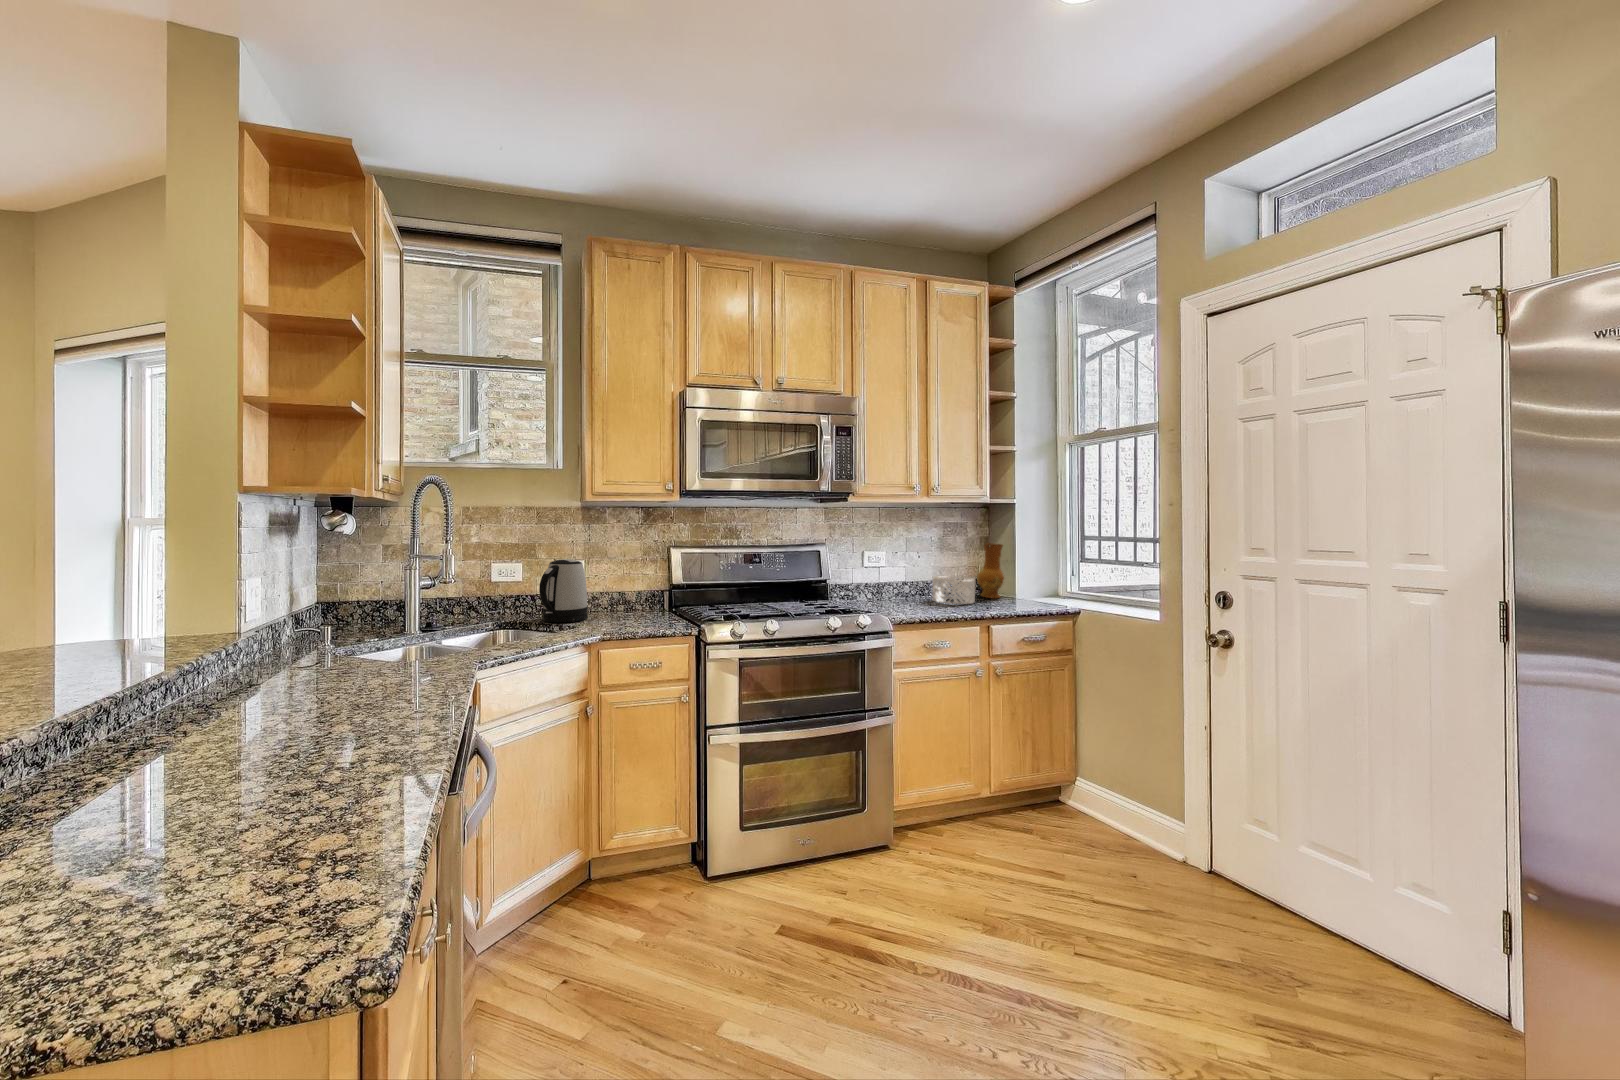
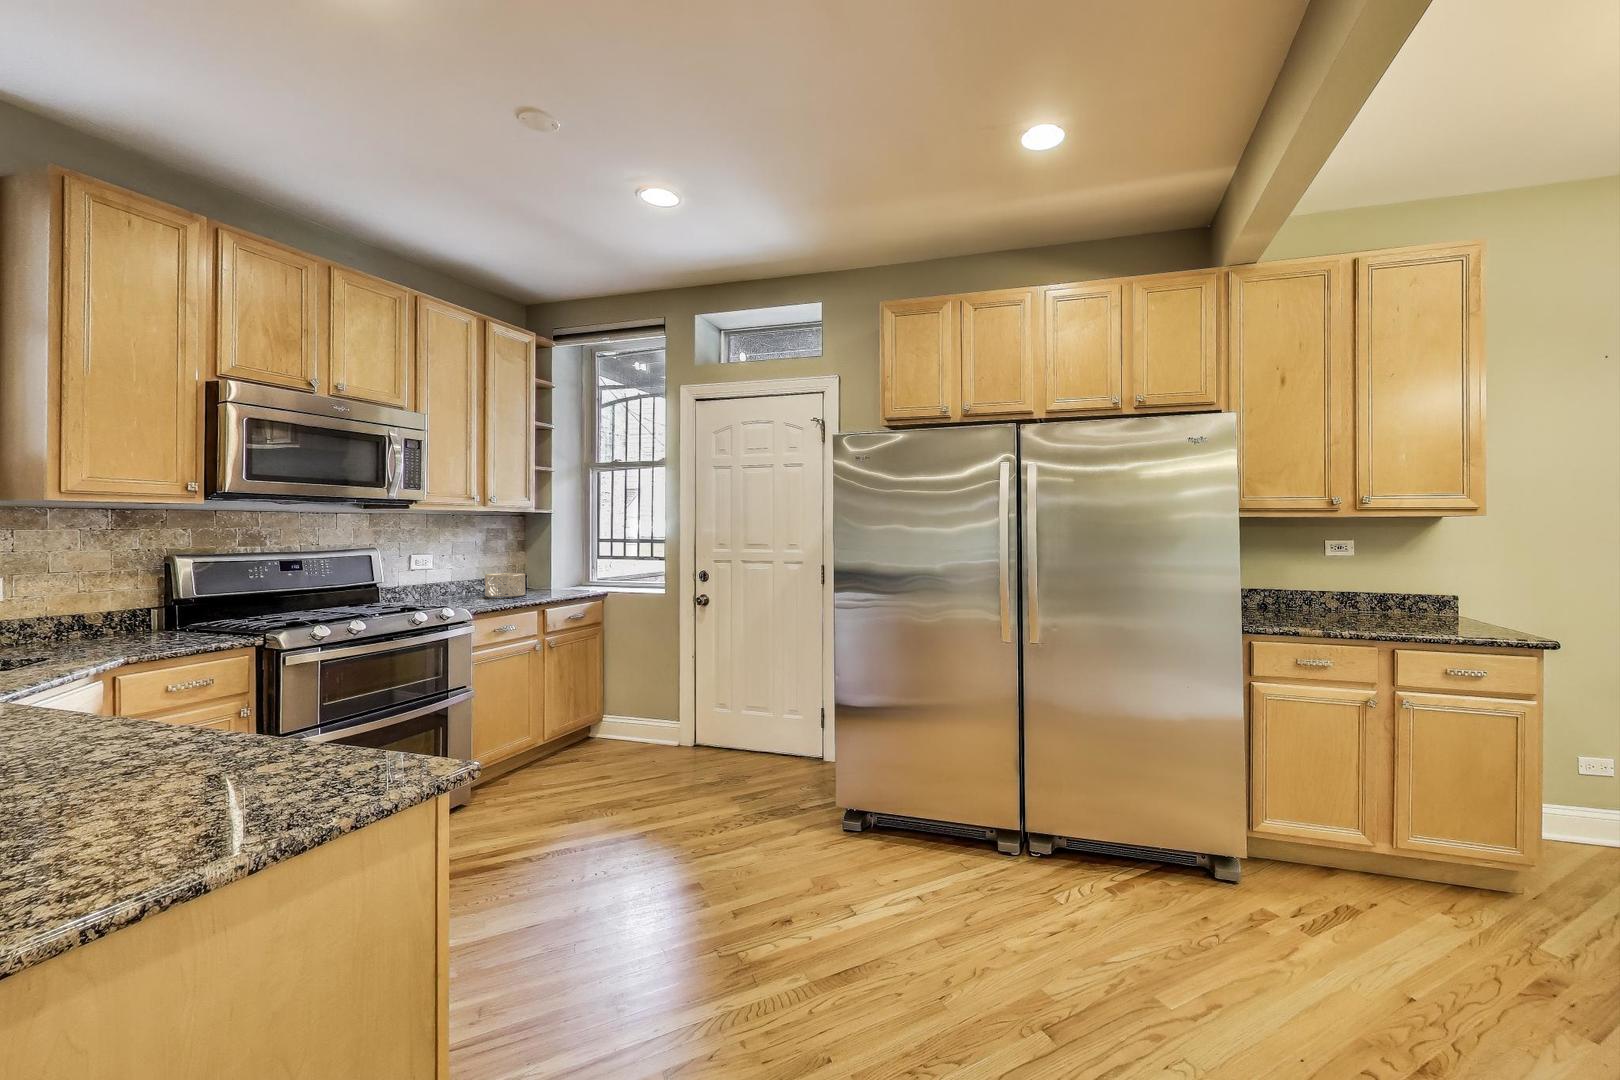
ceramic jug: present [977,543,1004,599] -> none [521,542,546,591]
kettle: present [539,559,588,622] -> none [65,573,129,643]

